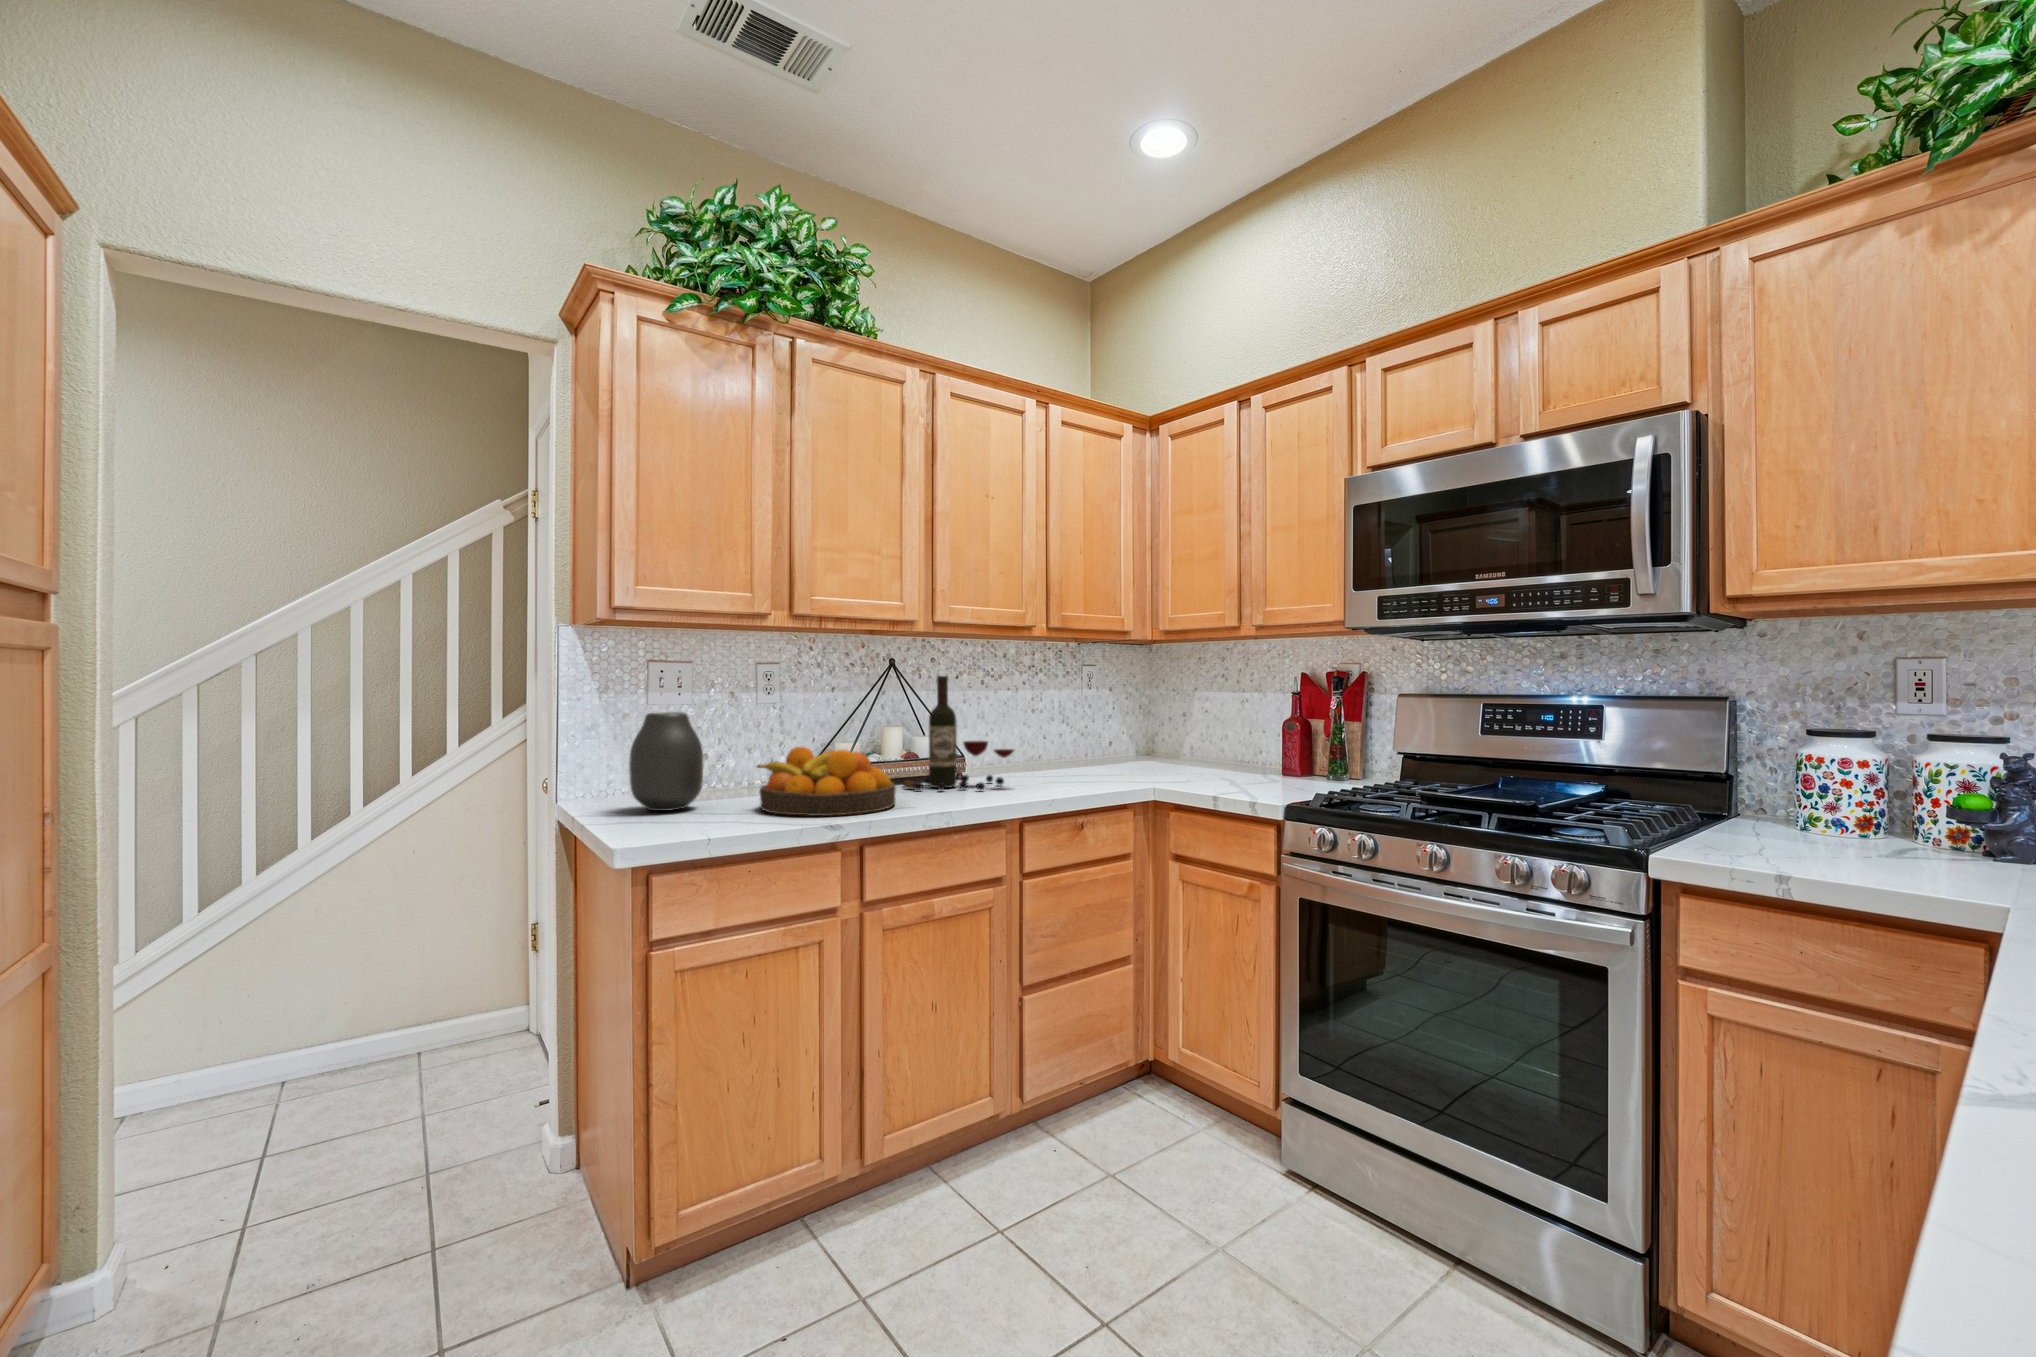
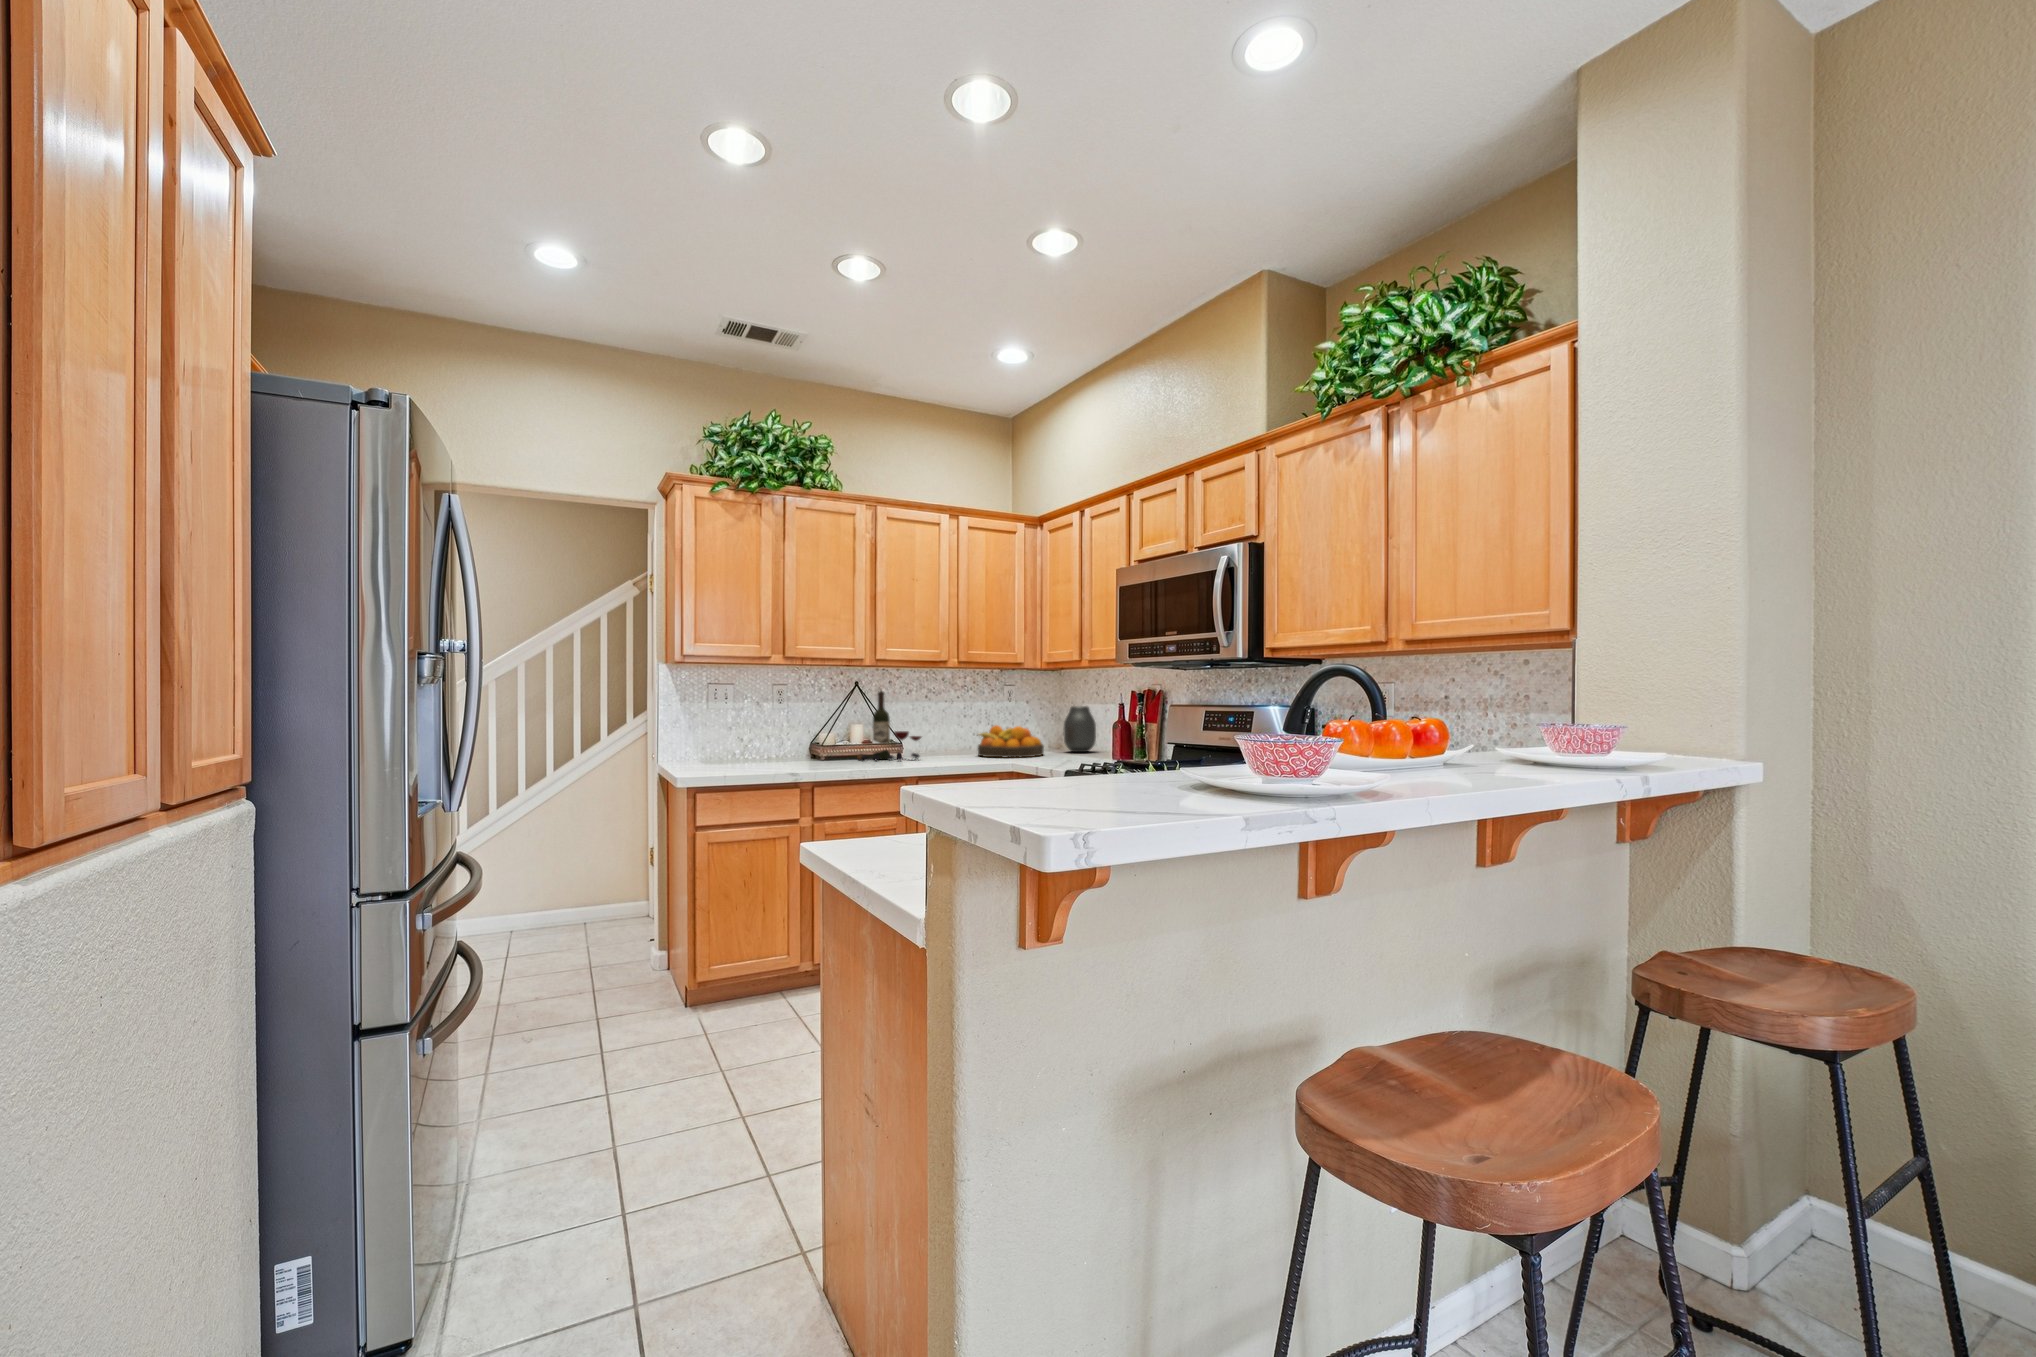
vase: present [629,712,703,811] -> present [1063,706,1096,752]
fruit bowl: present [757,747,896,816] -> present [977,725,1044,758]

